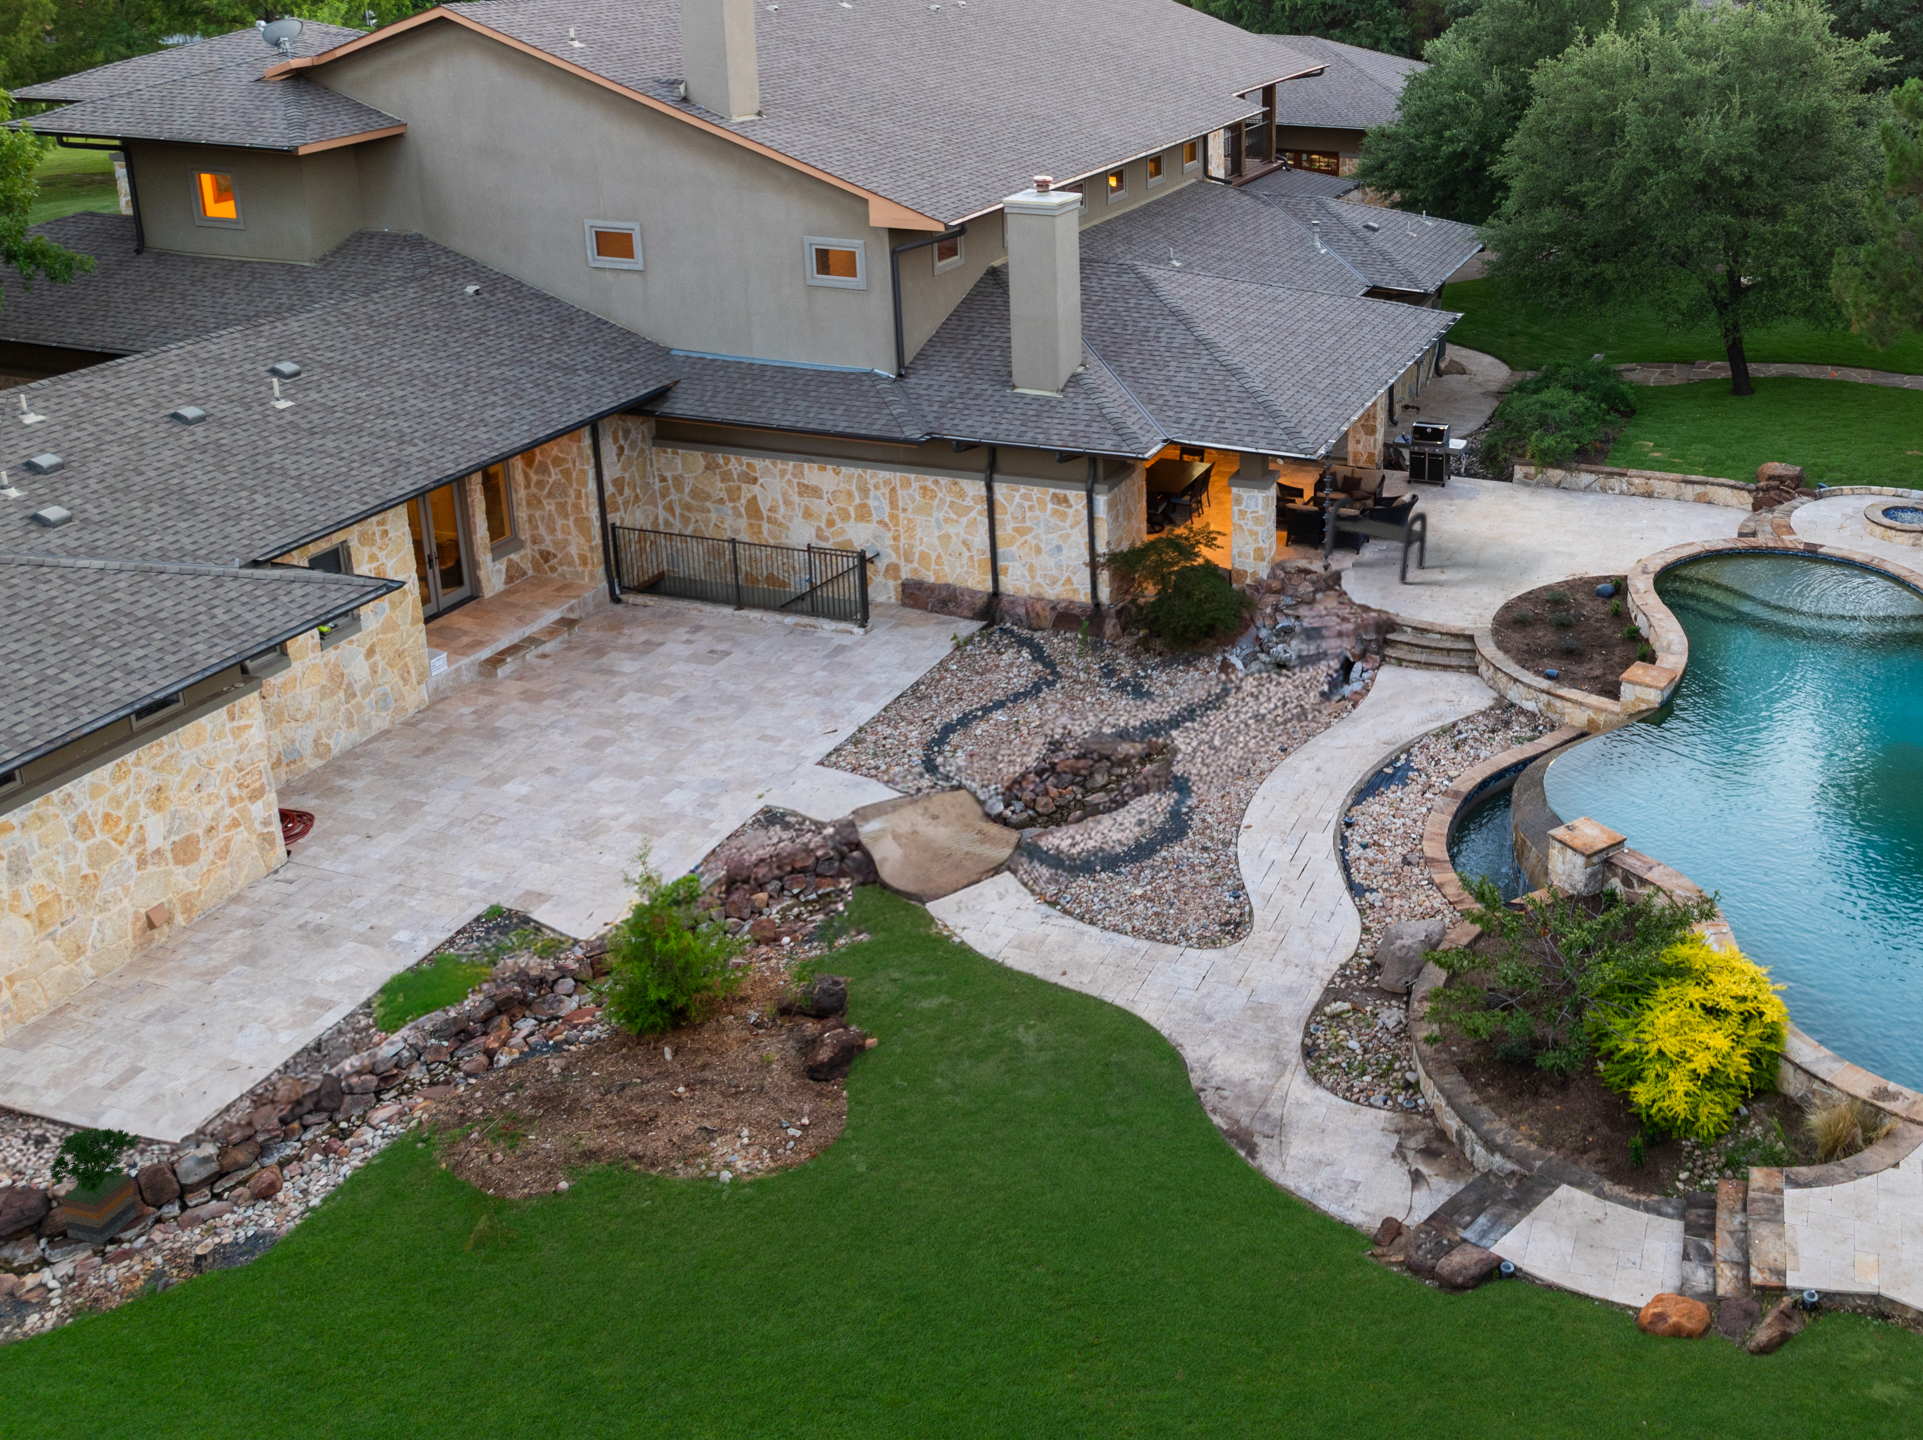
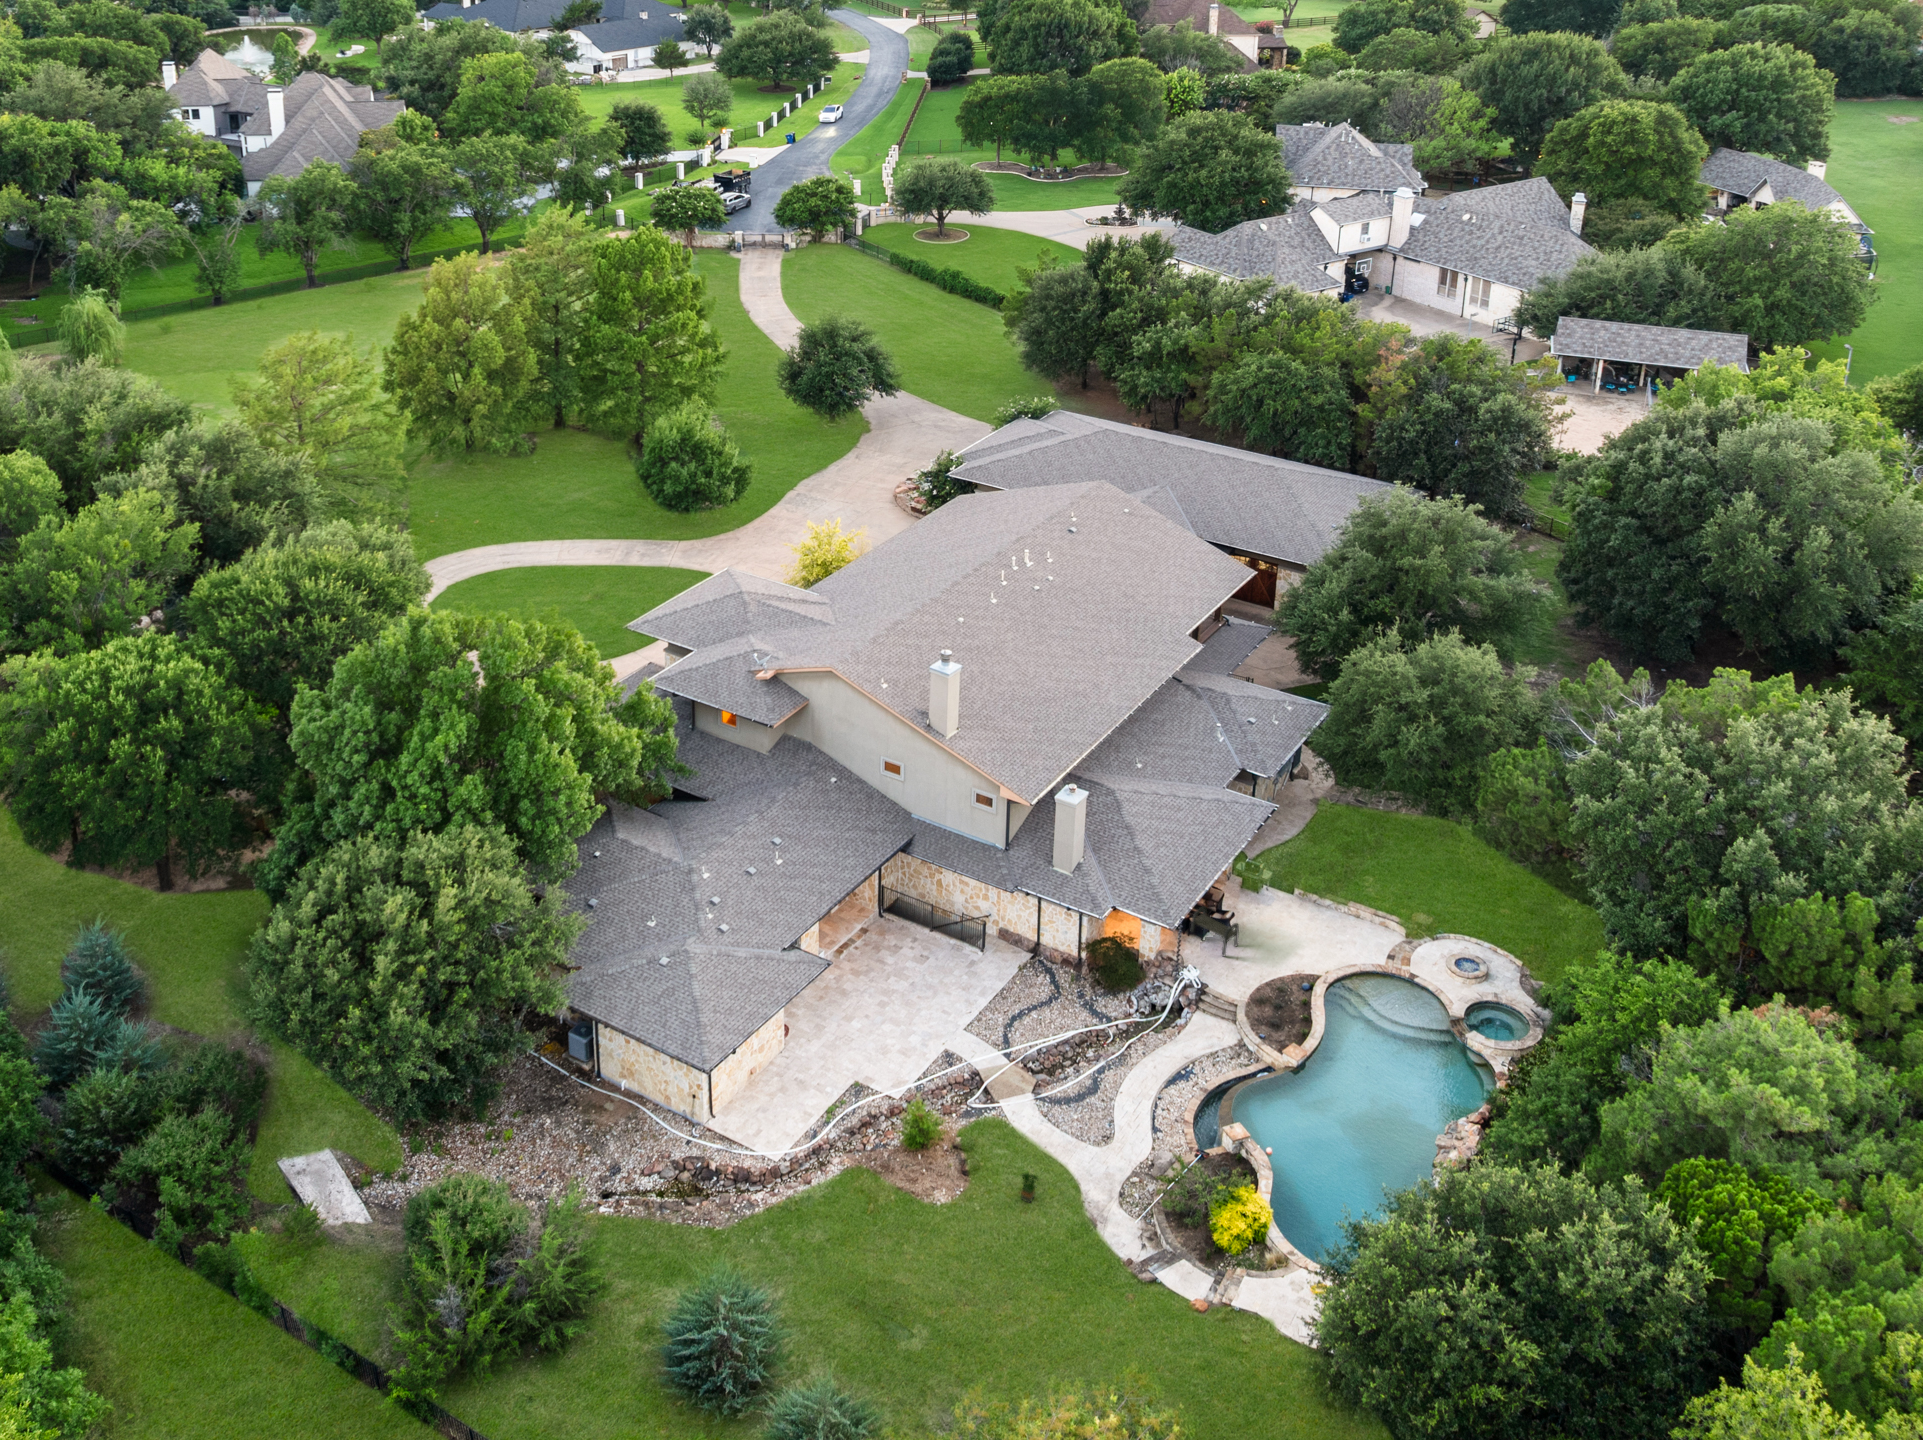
potted tree: present [50,1127,141,1244] -> present [1021,1173,1038,1203]

